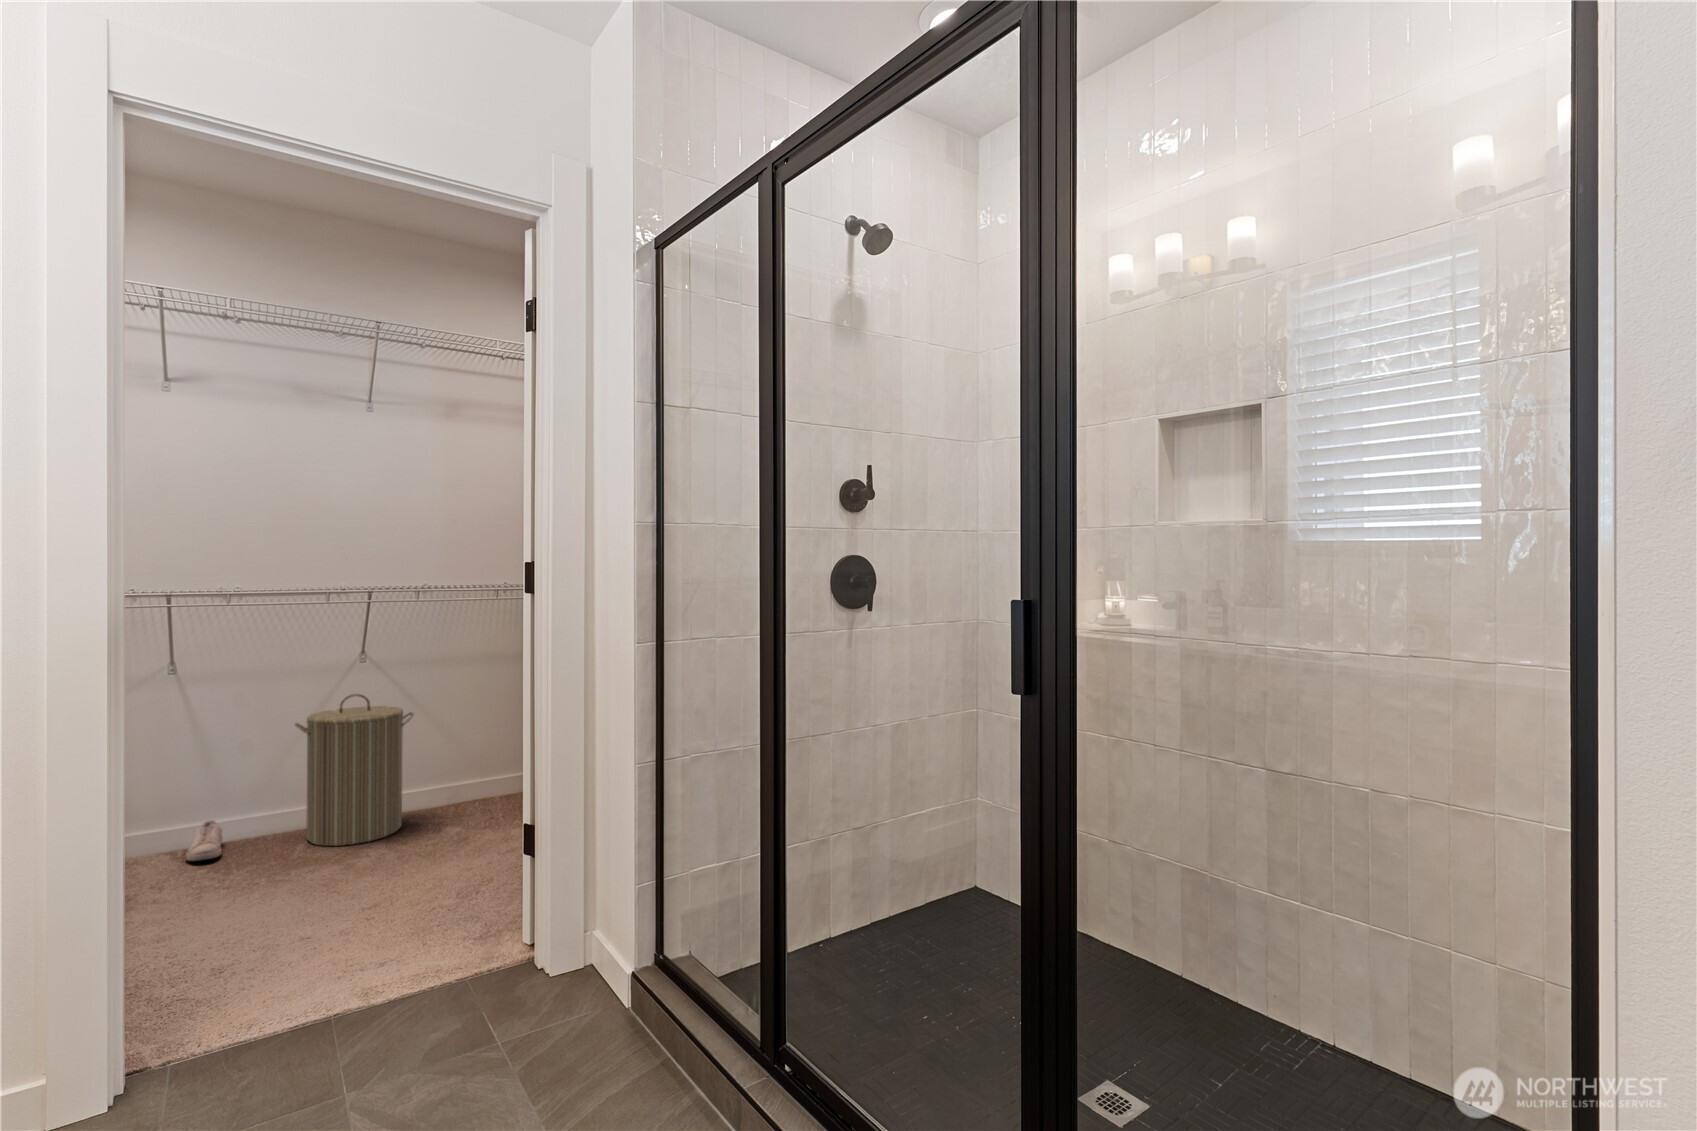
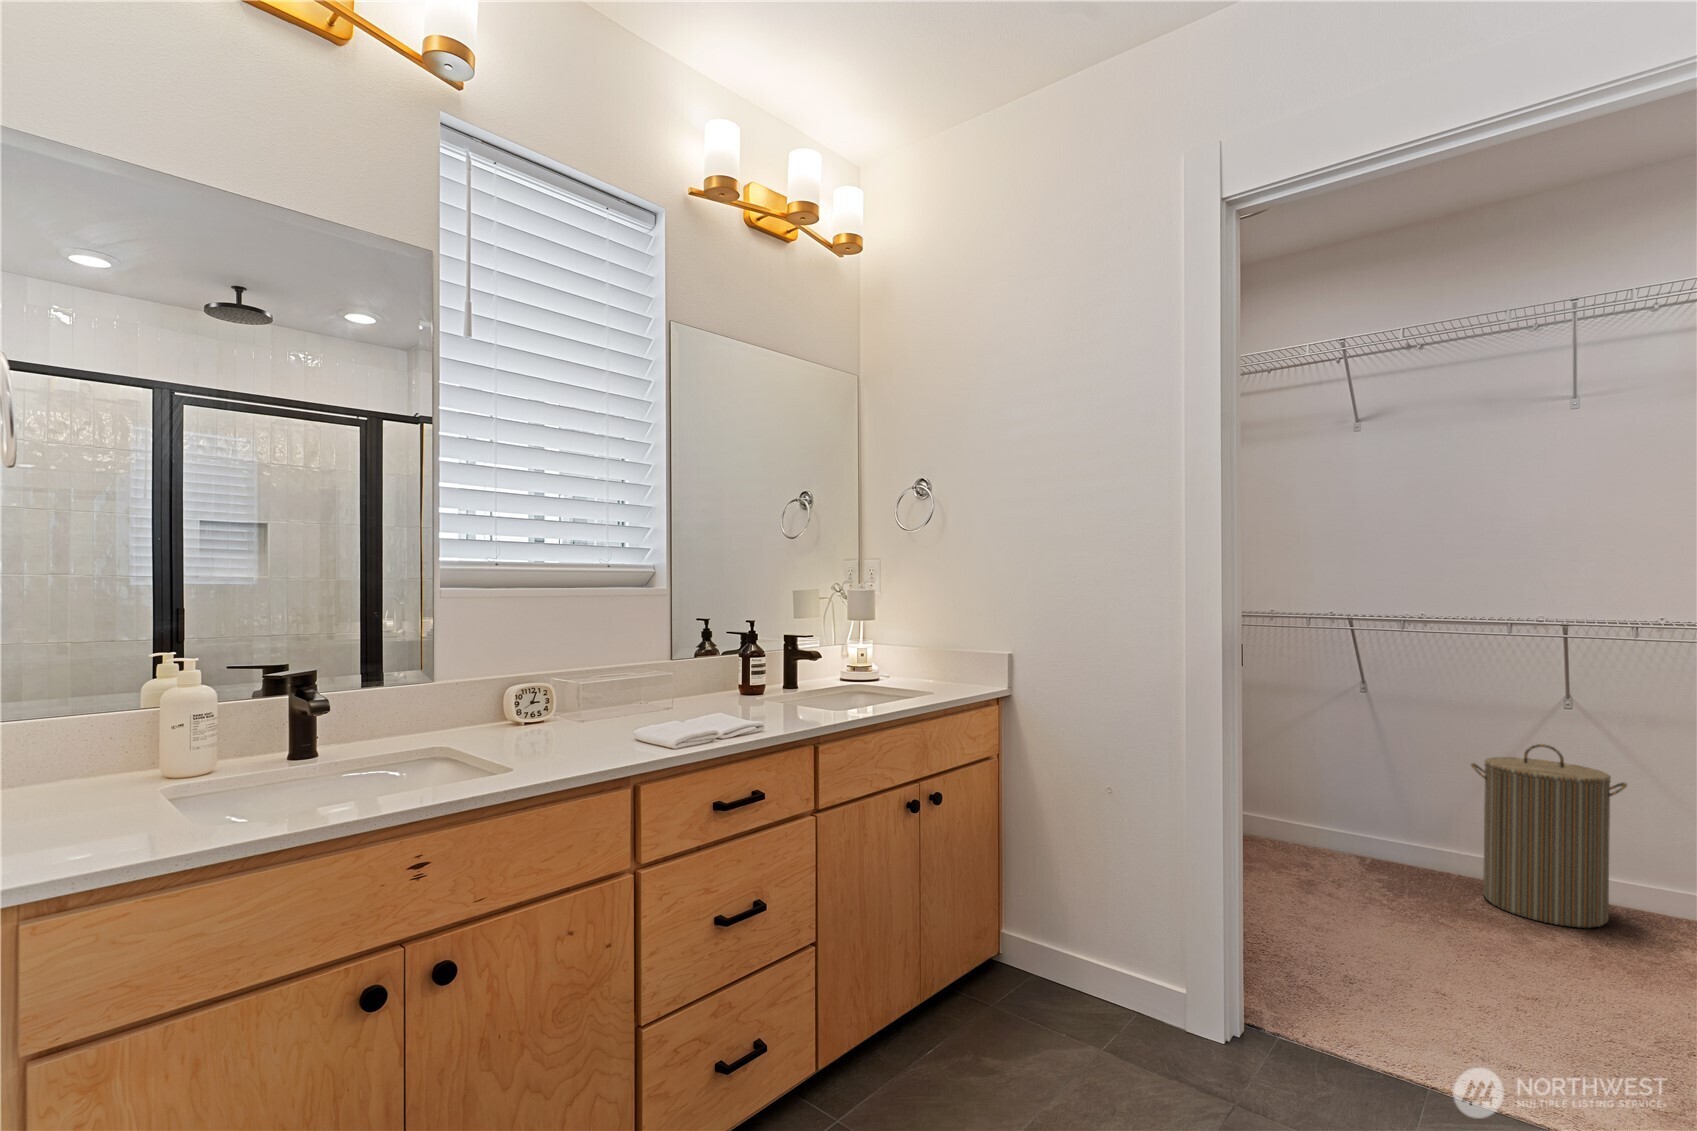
shoe: present [186,820,222,861] -> none [1364,840,1401,878]

